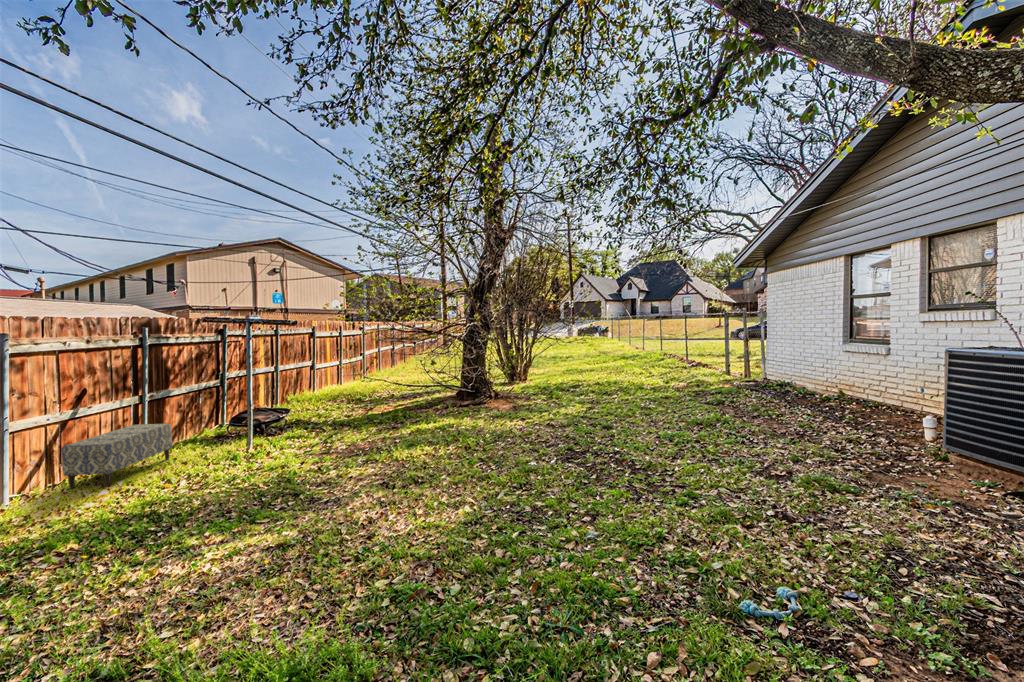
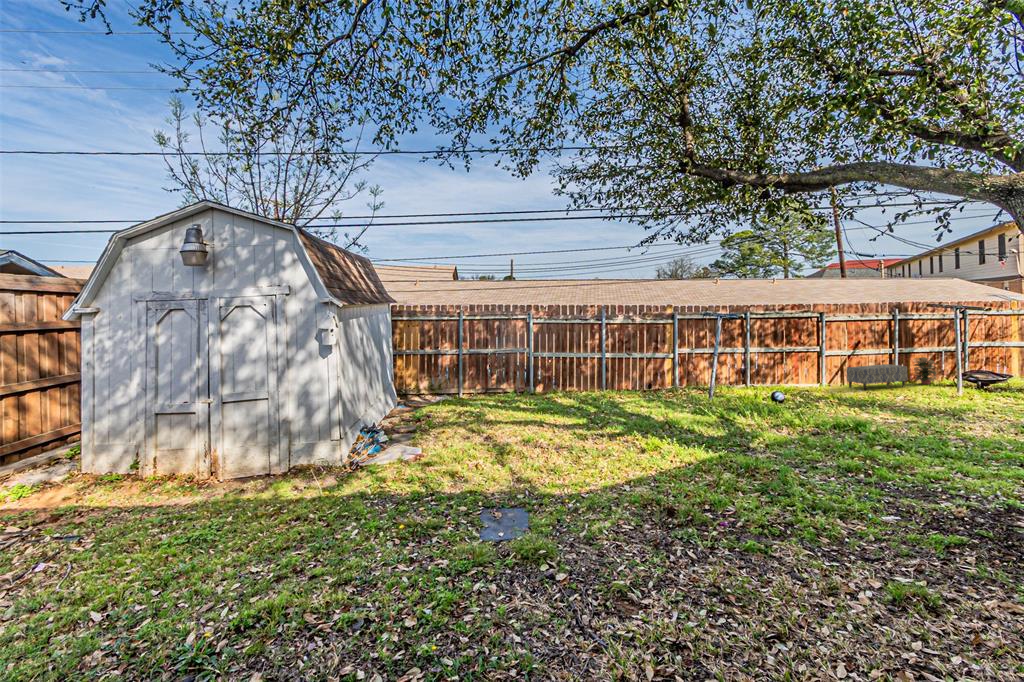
decorative plant: none [169,404,206,446] -> present [914,357,937,384]

